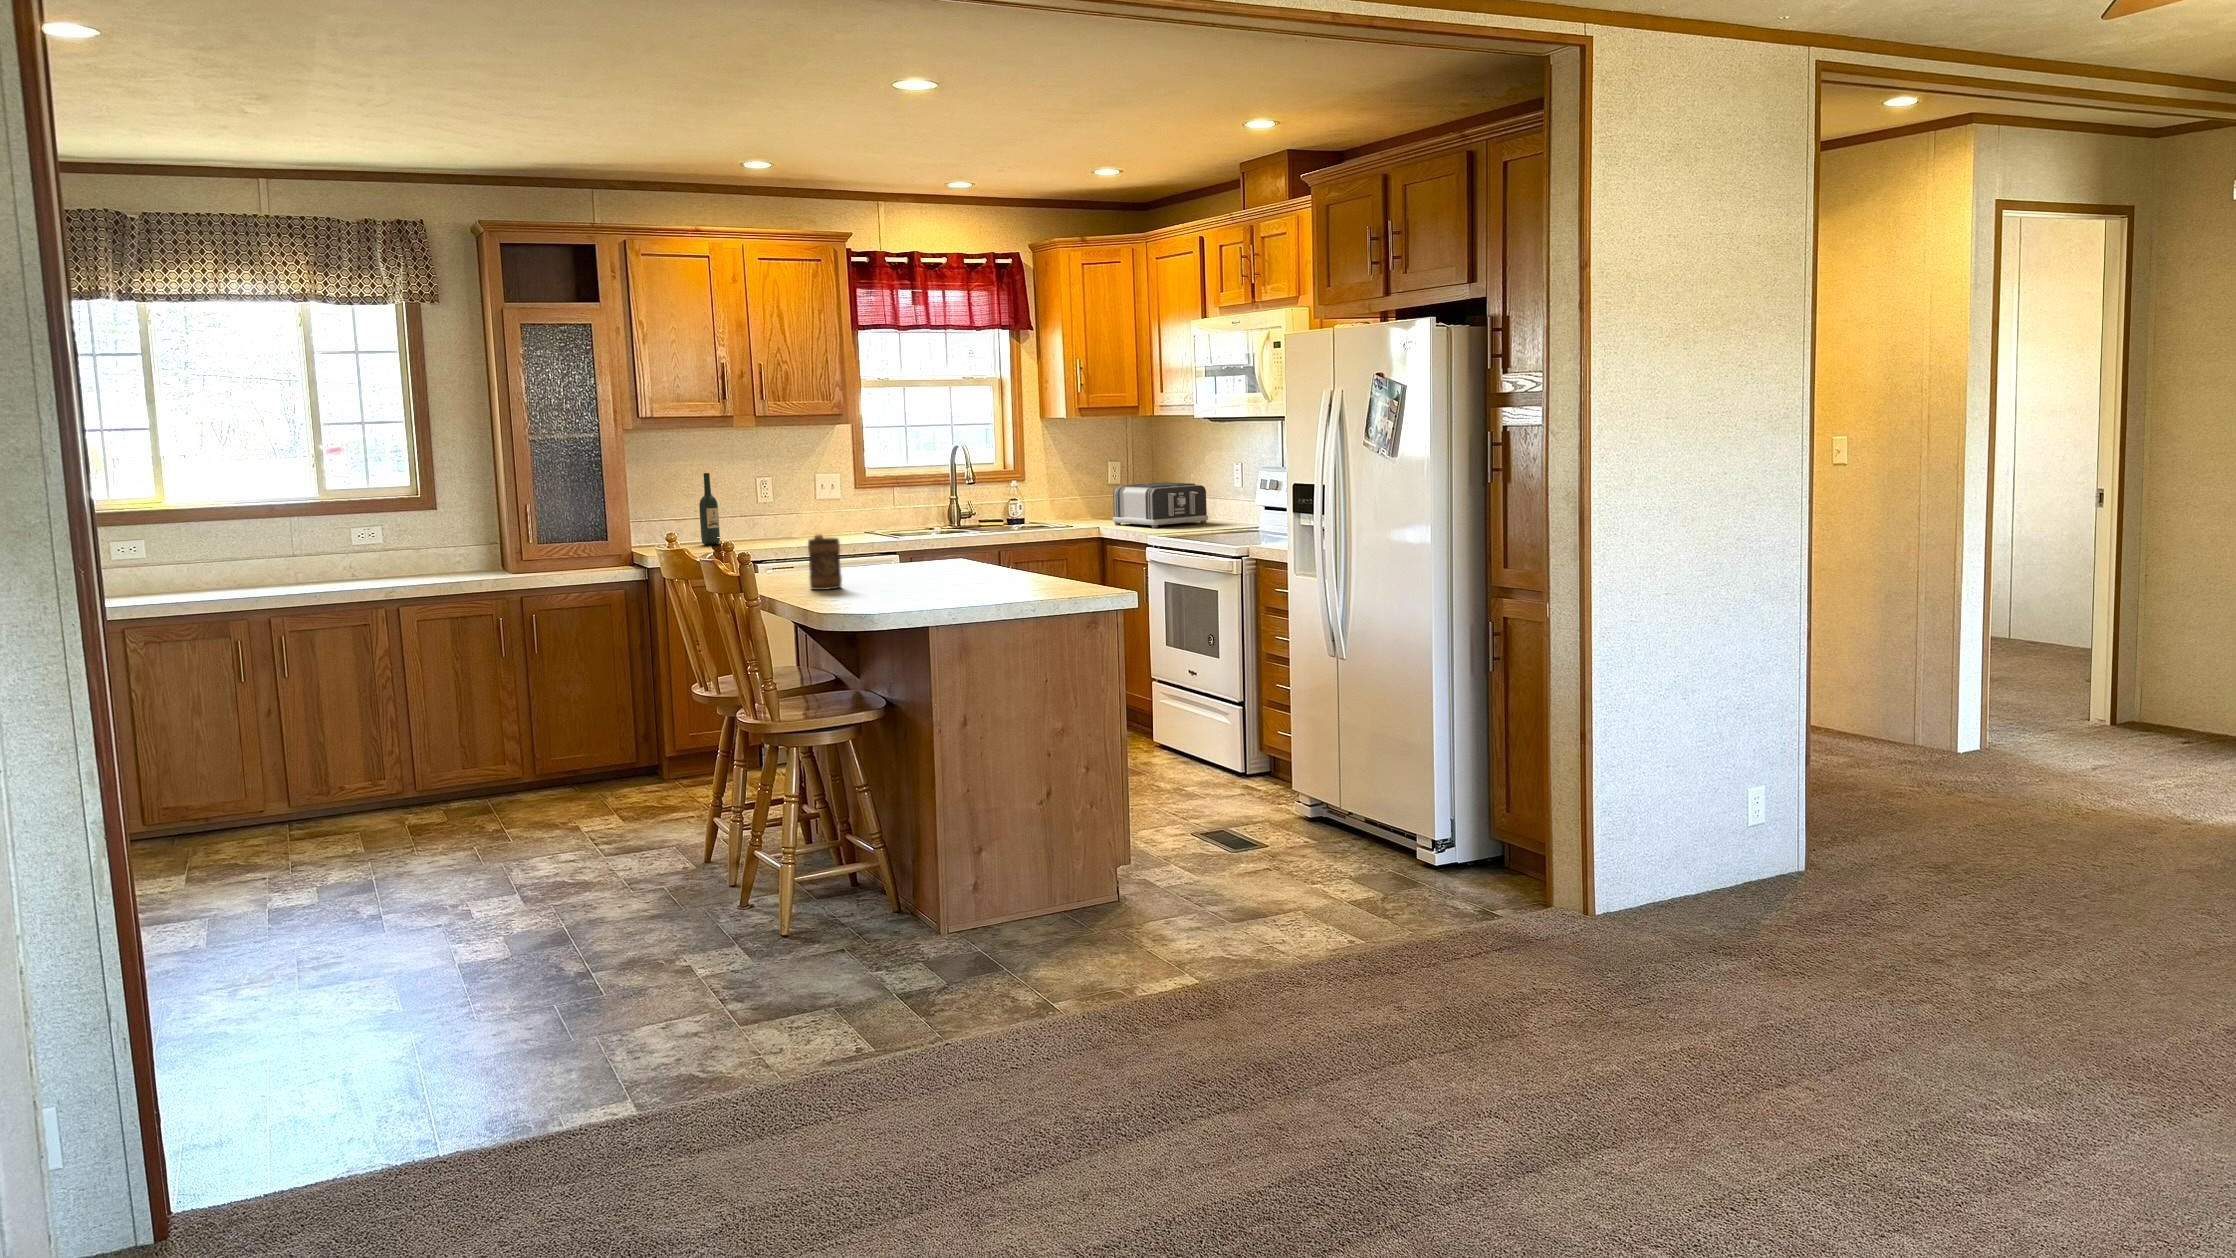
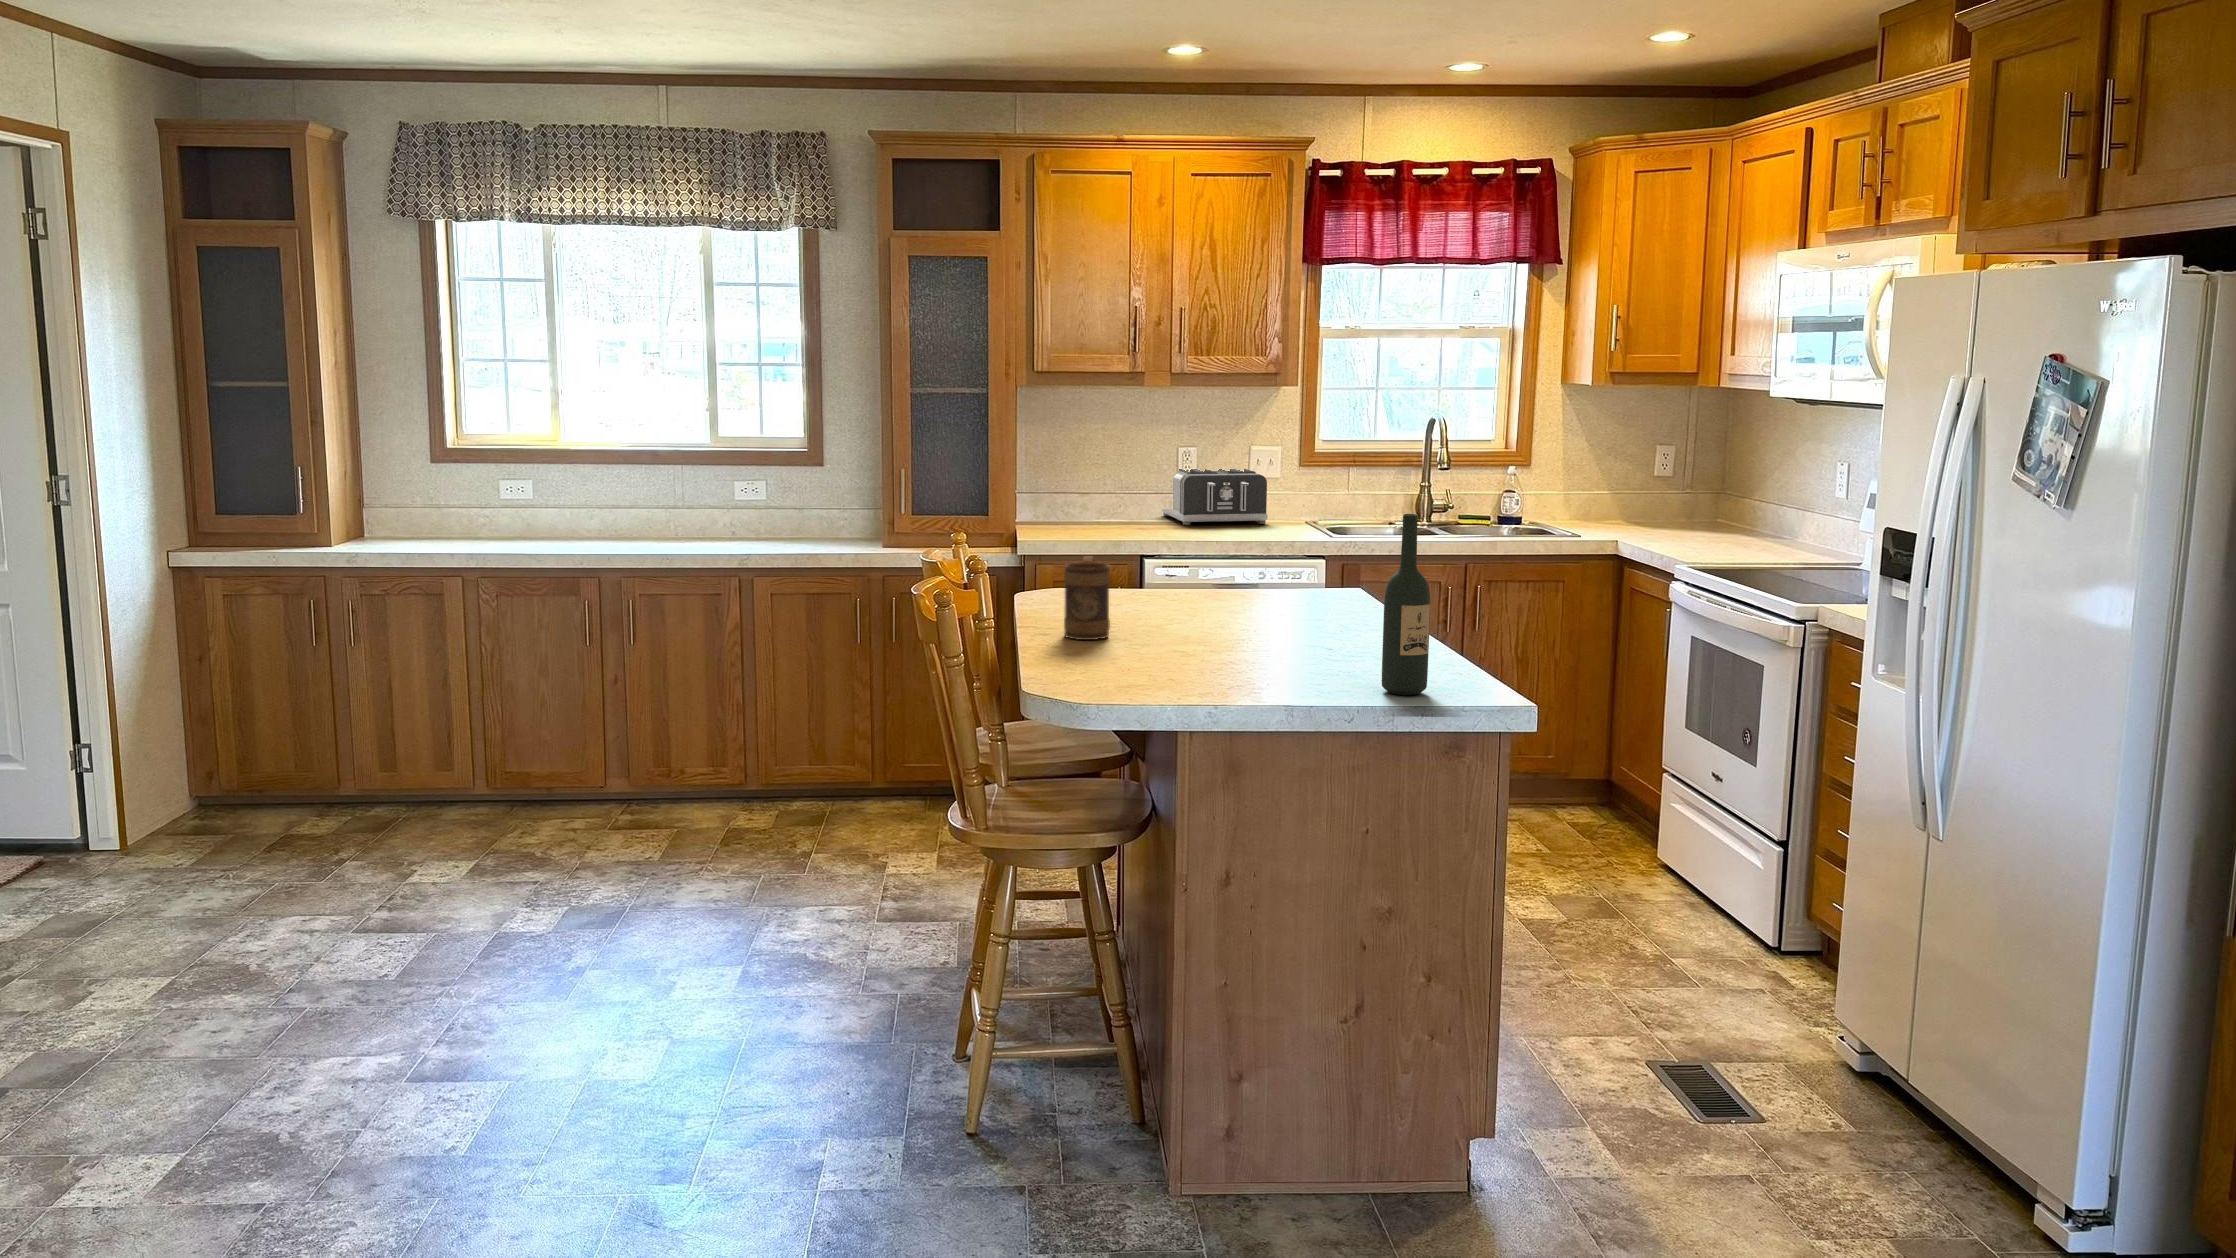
wine bottle: present [699,473,720,545] -> present [1382,514,1430,695]
toaster: present [1113,482,1208,528] -> present [1162,469,1268,525]

